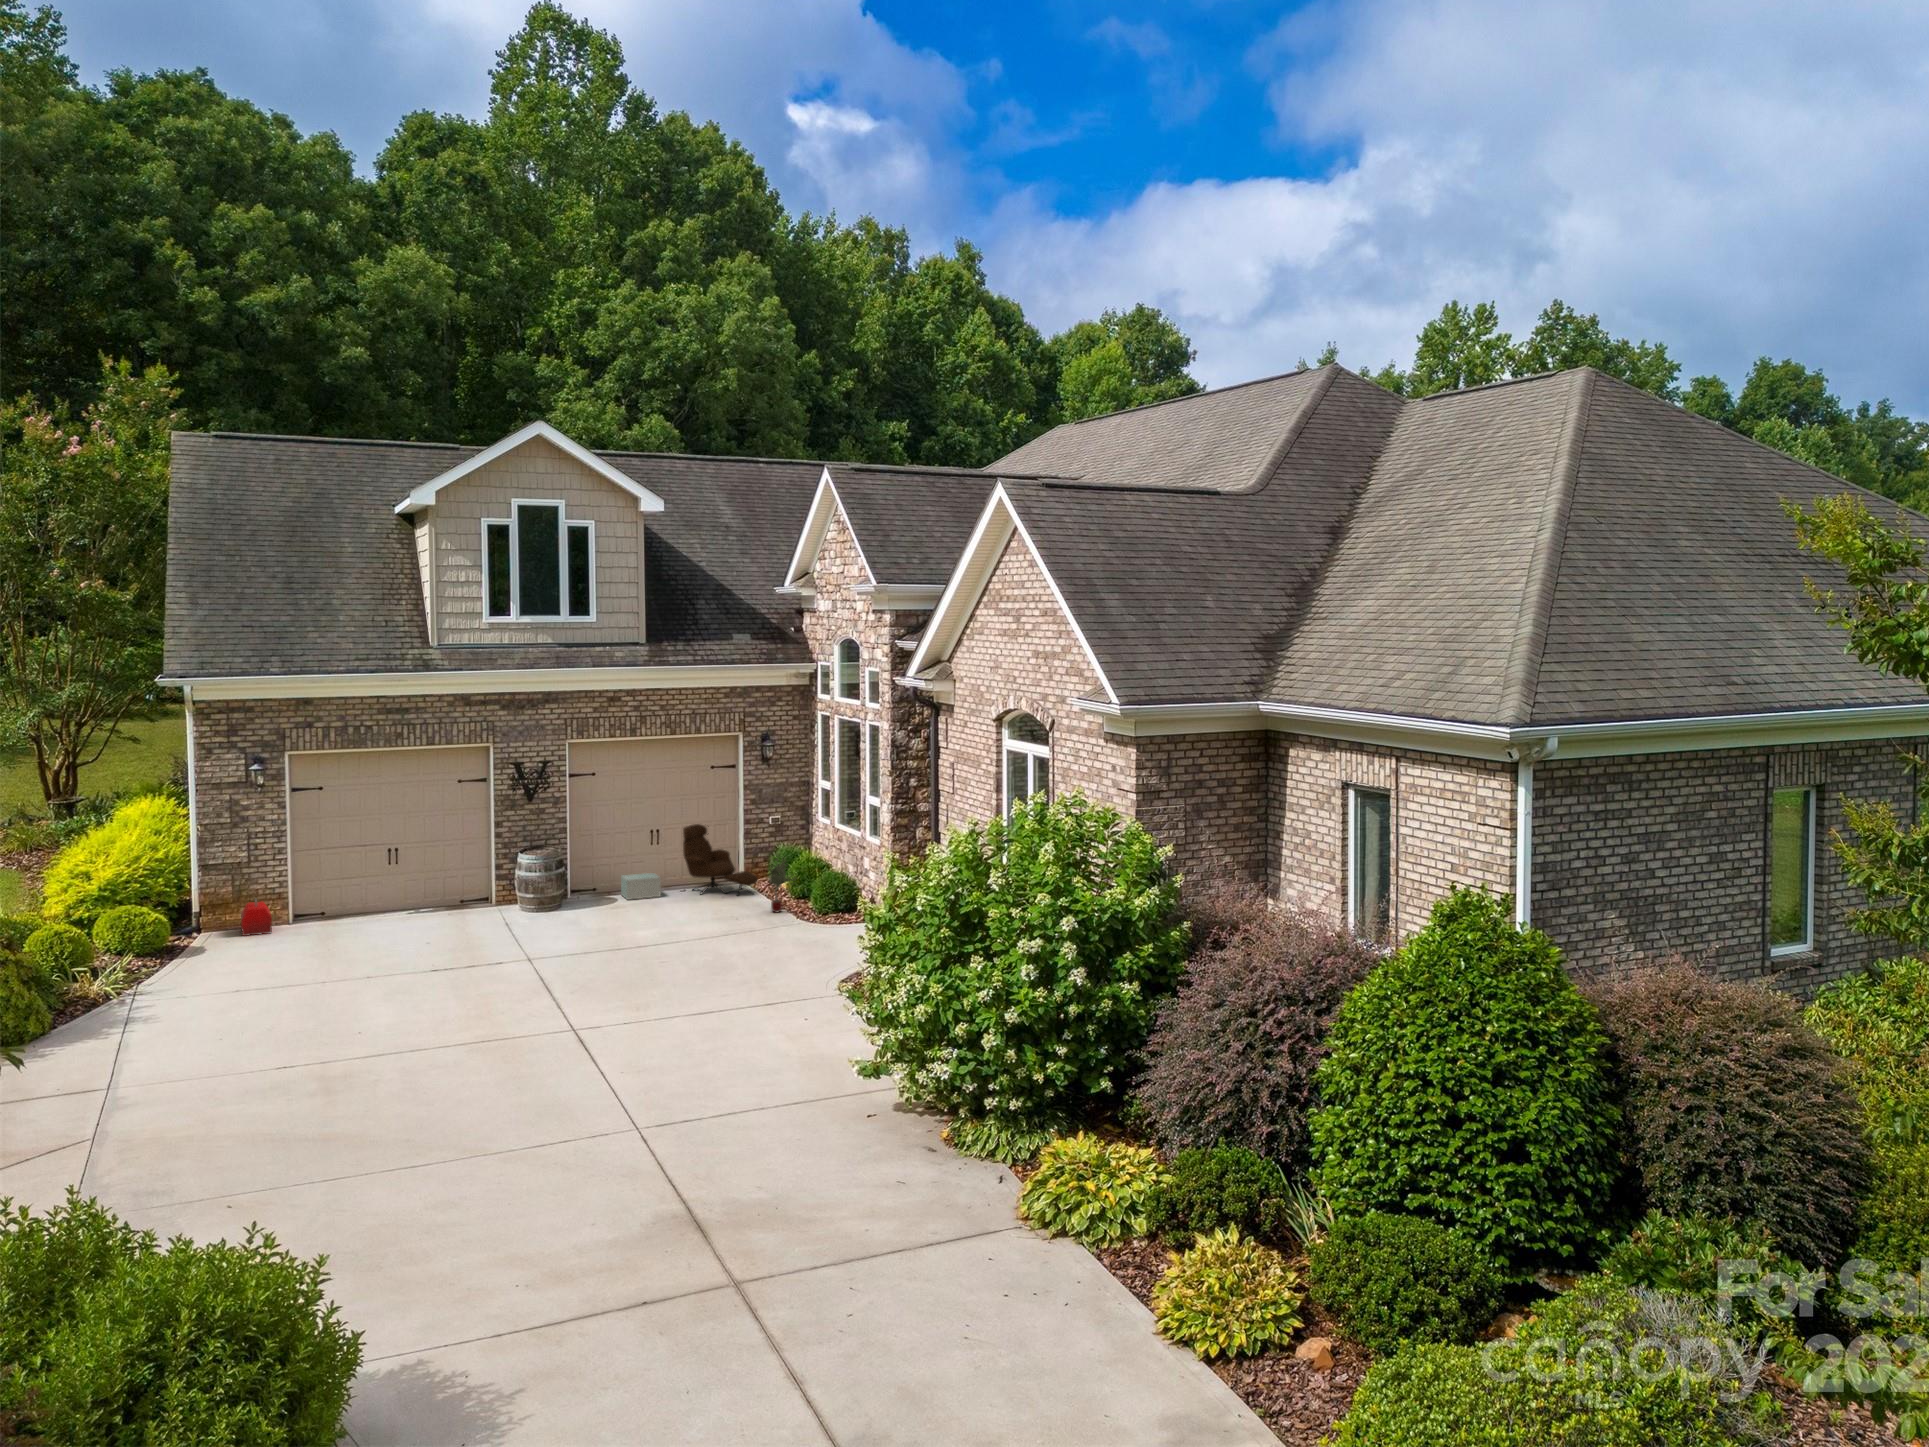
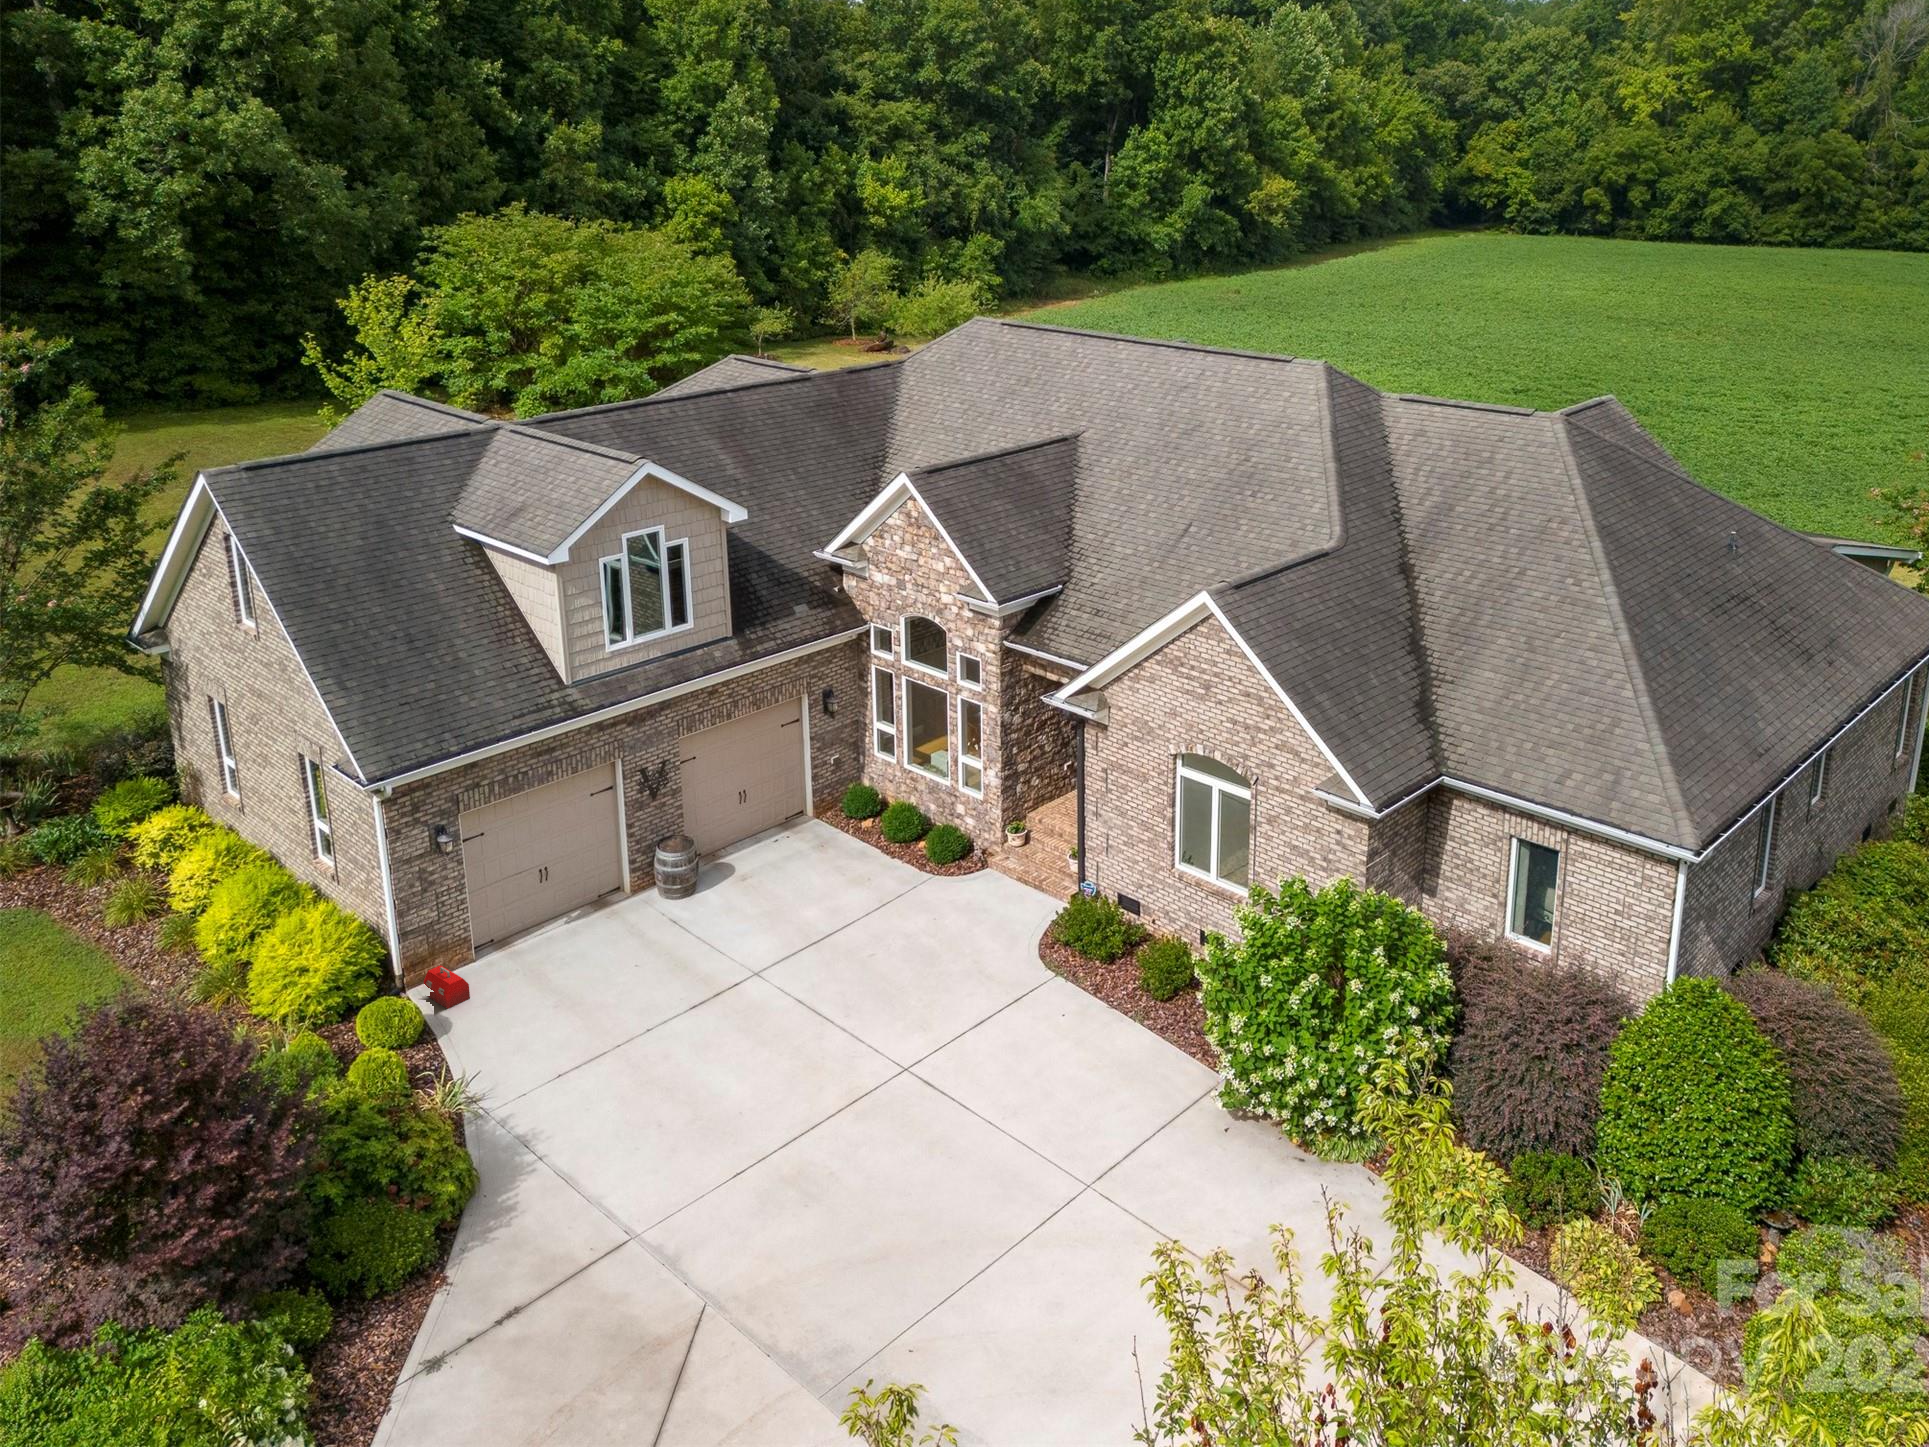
lounge chair: present [683,824,758,894] -> none [771,789,841,860]
potted tree: present [768,858,796,913] -> none [884,835,916,883]
storage box: present [621,873,661,900] -> none [721,845,763,880]

